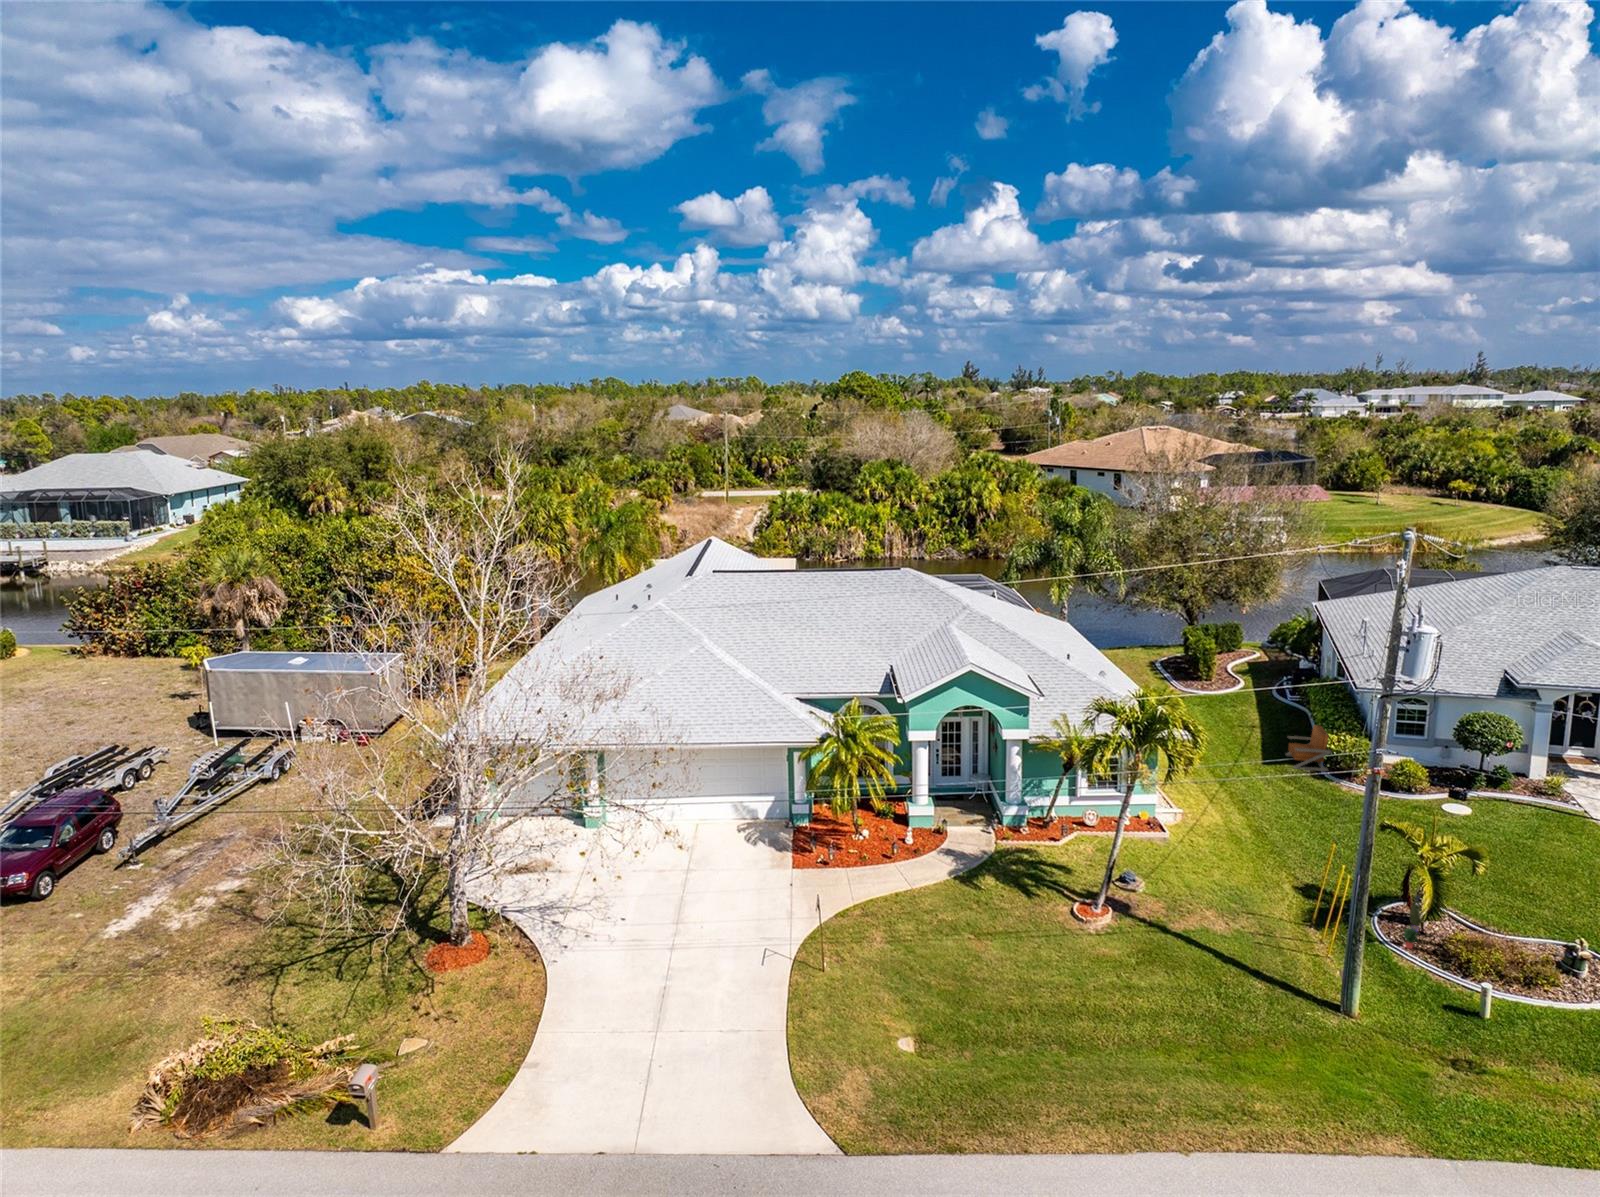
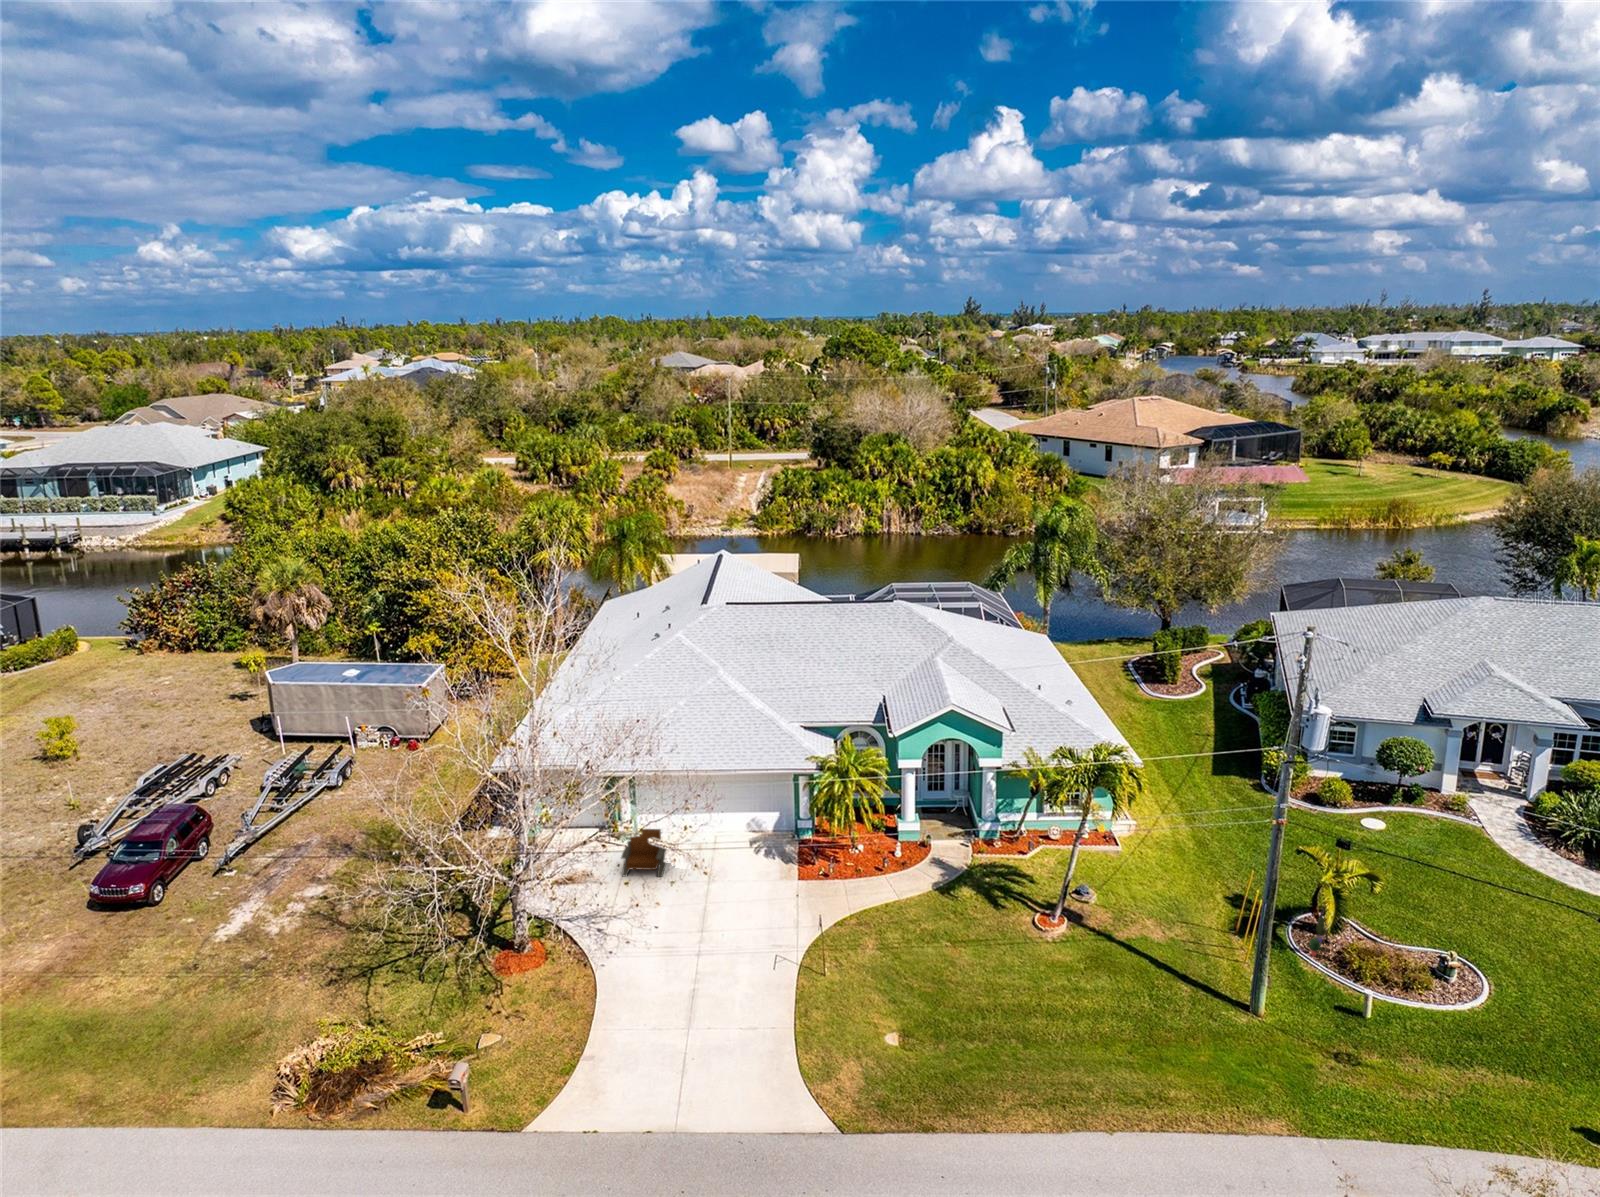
lounge chair: present [1286,725,1331,771] -> present [621,829,666,877]

